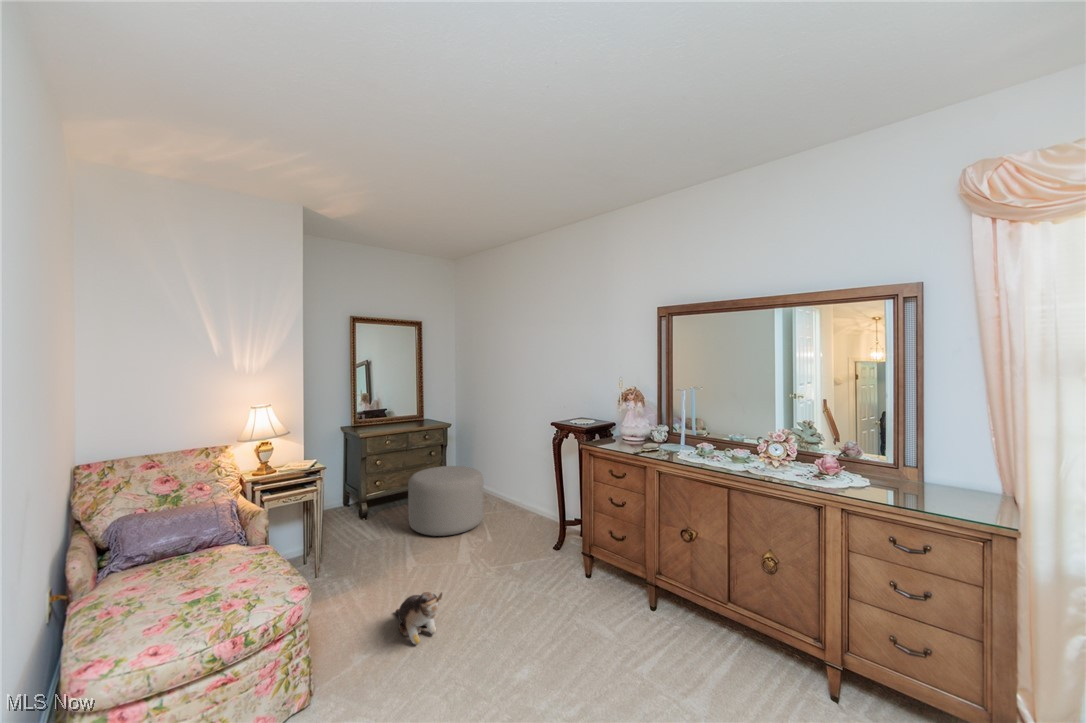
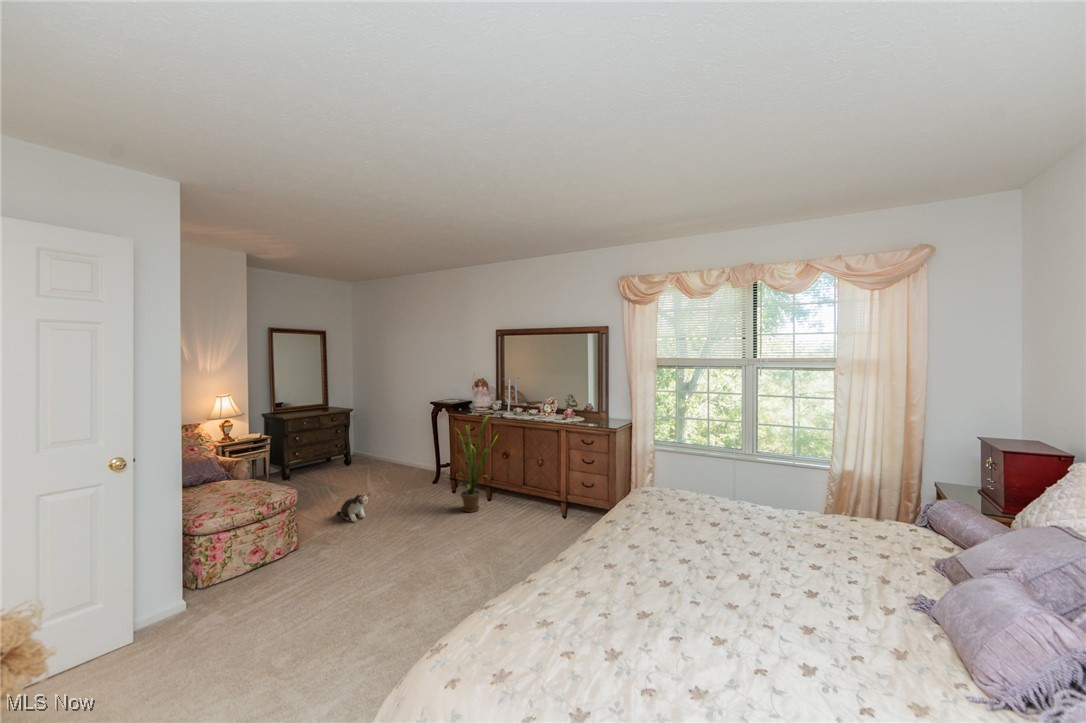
house plant: none [588,454,679,647] -> present [456,415,496,512]
ottoman: present [408,466,483,536] -> none [326,438,382,483]

